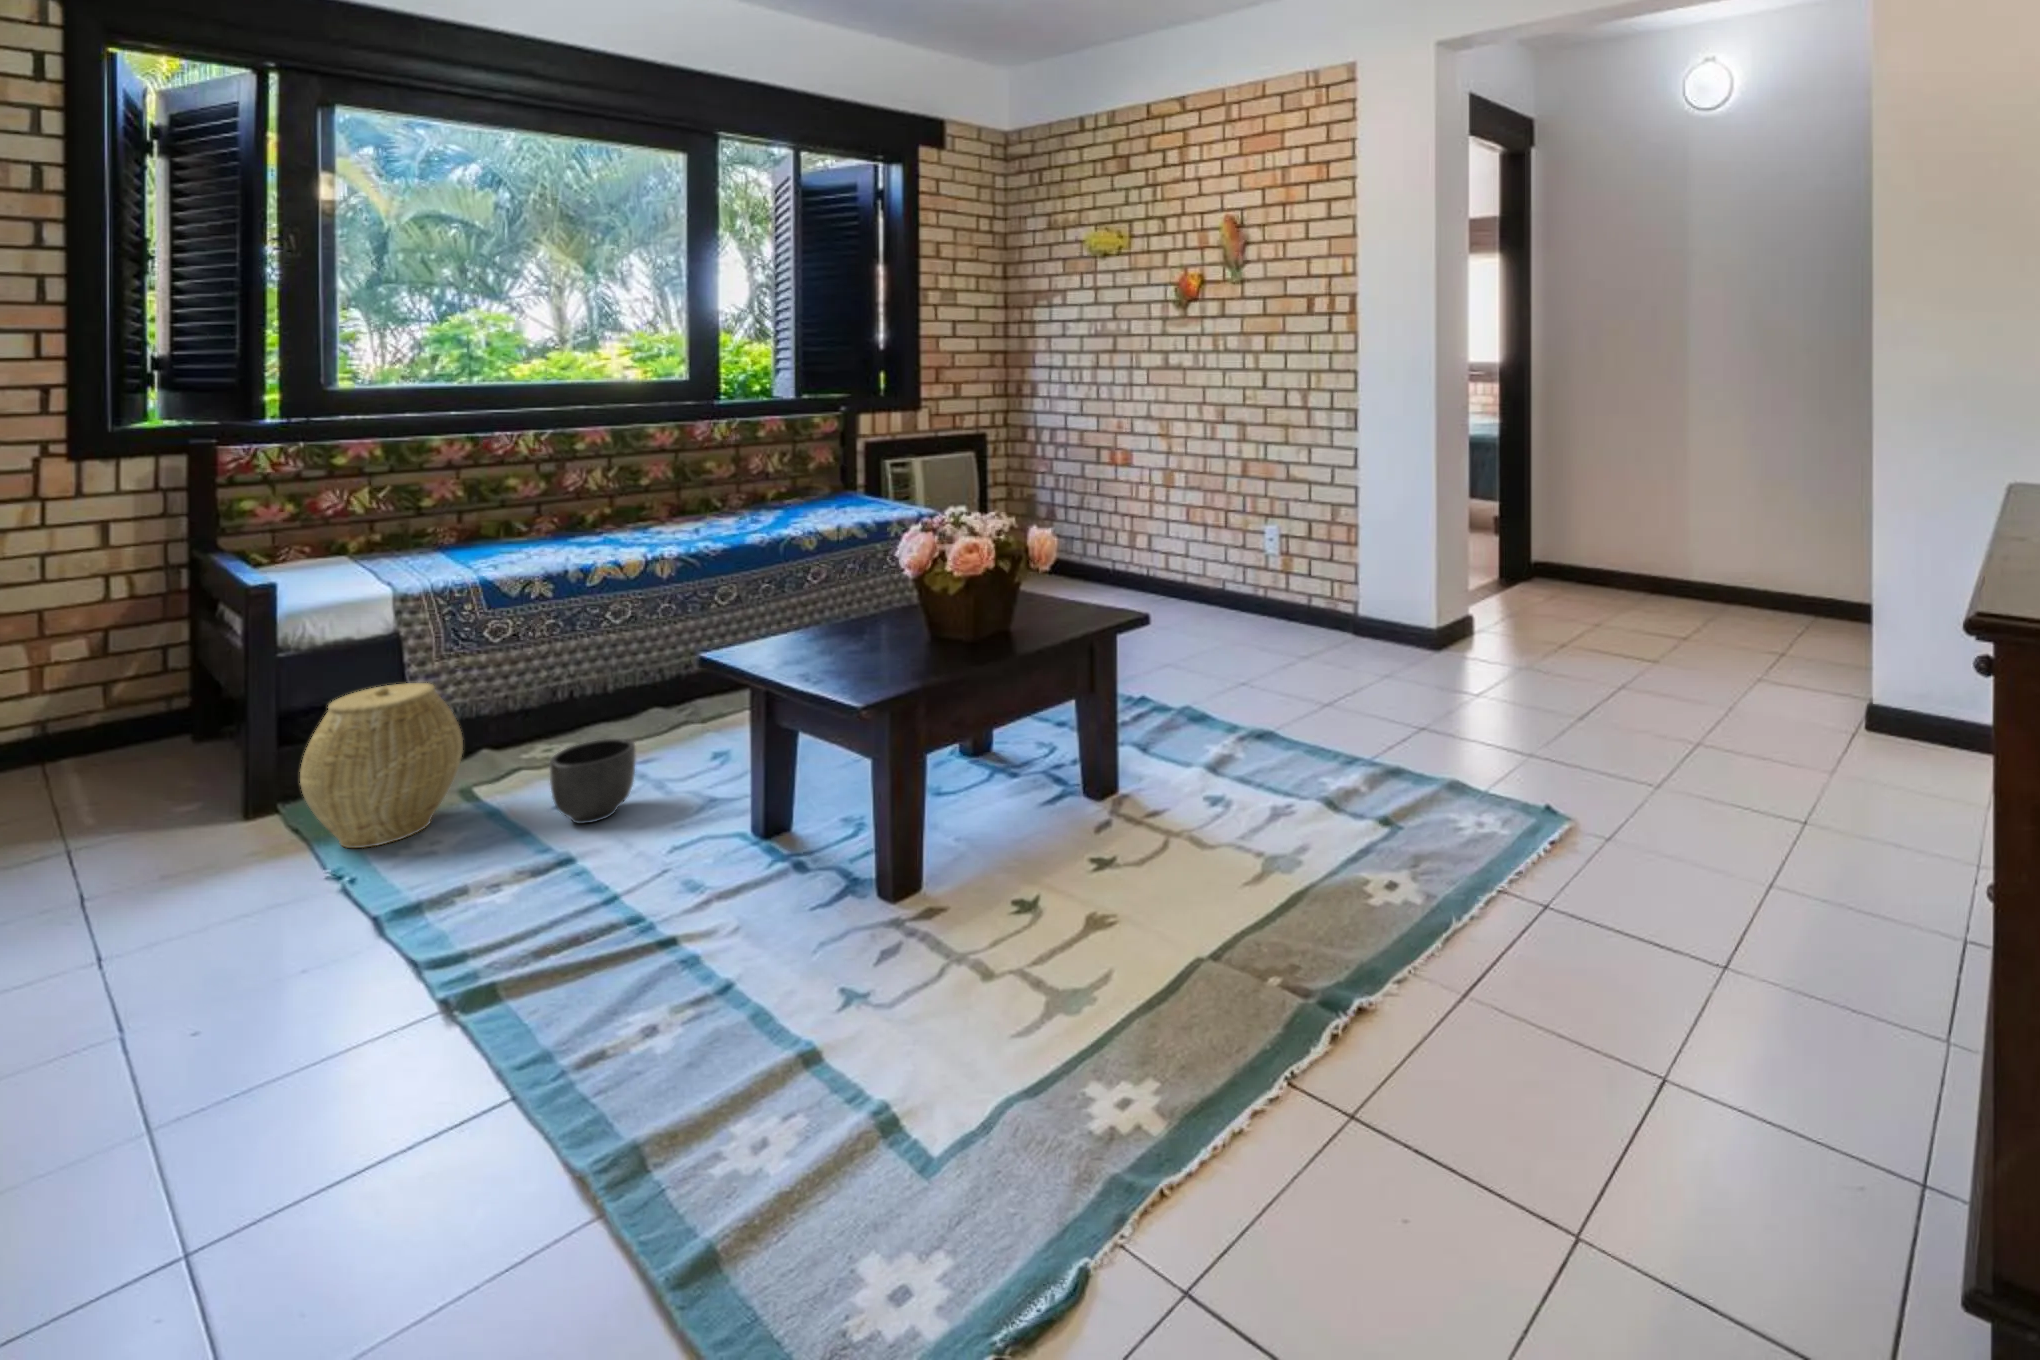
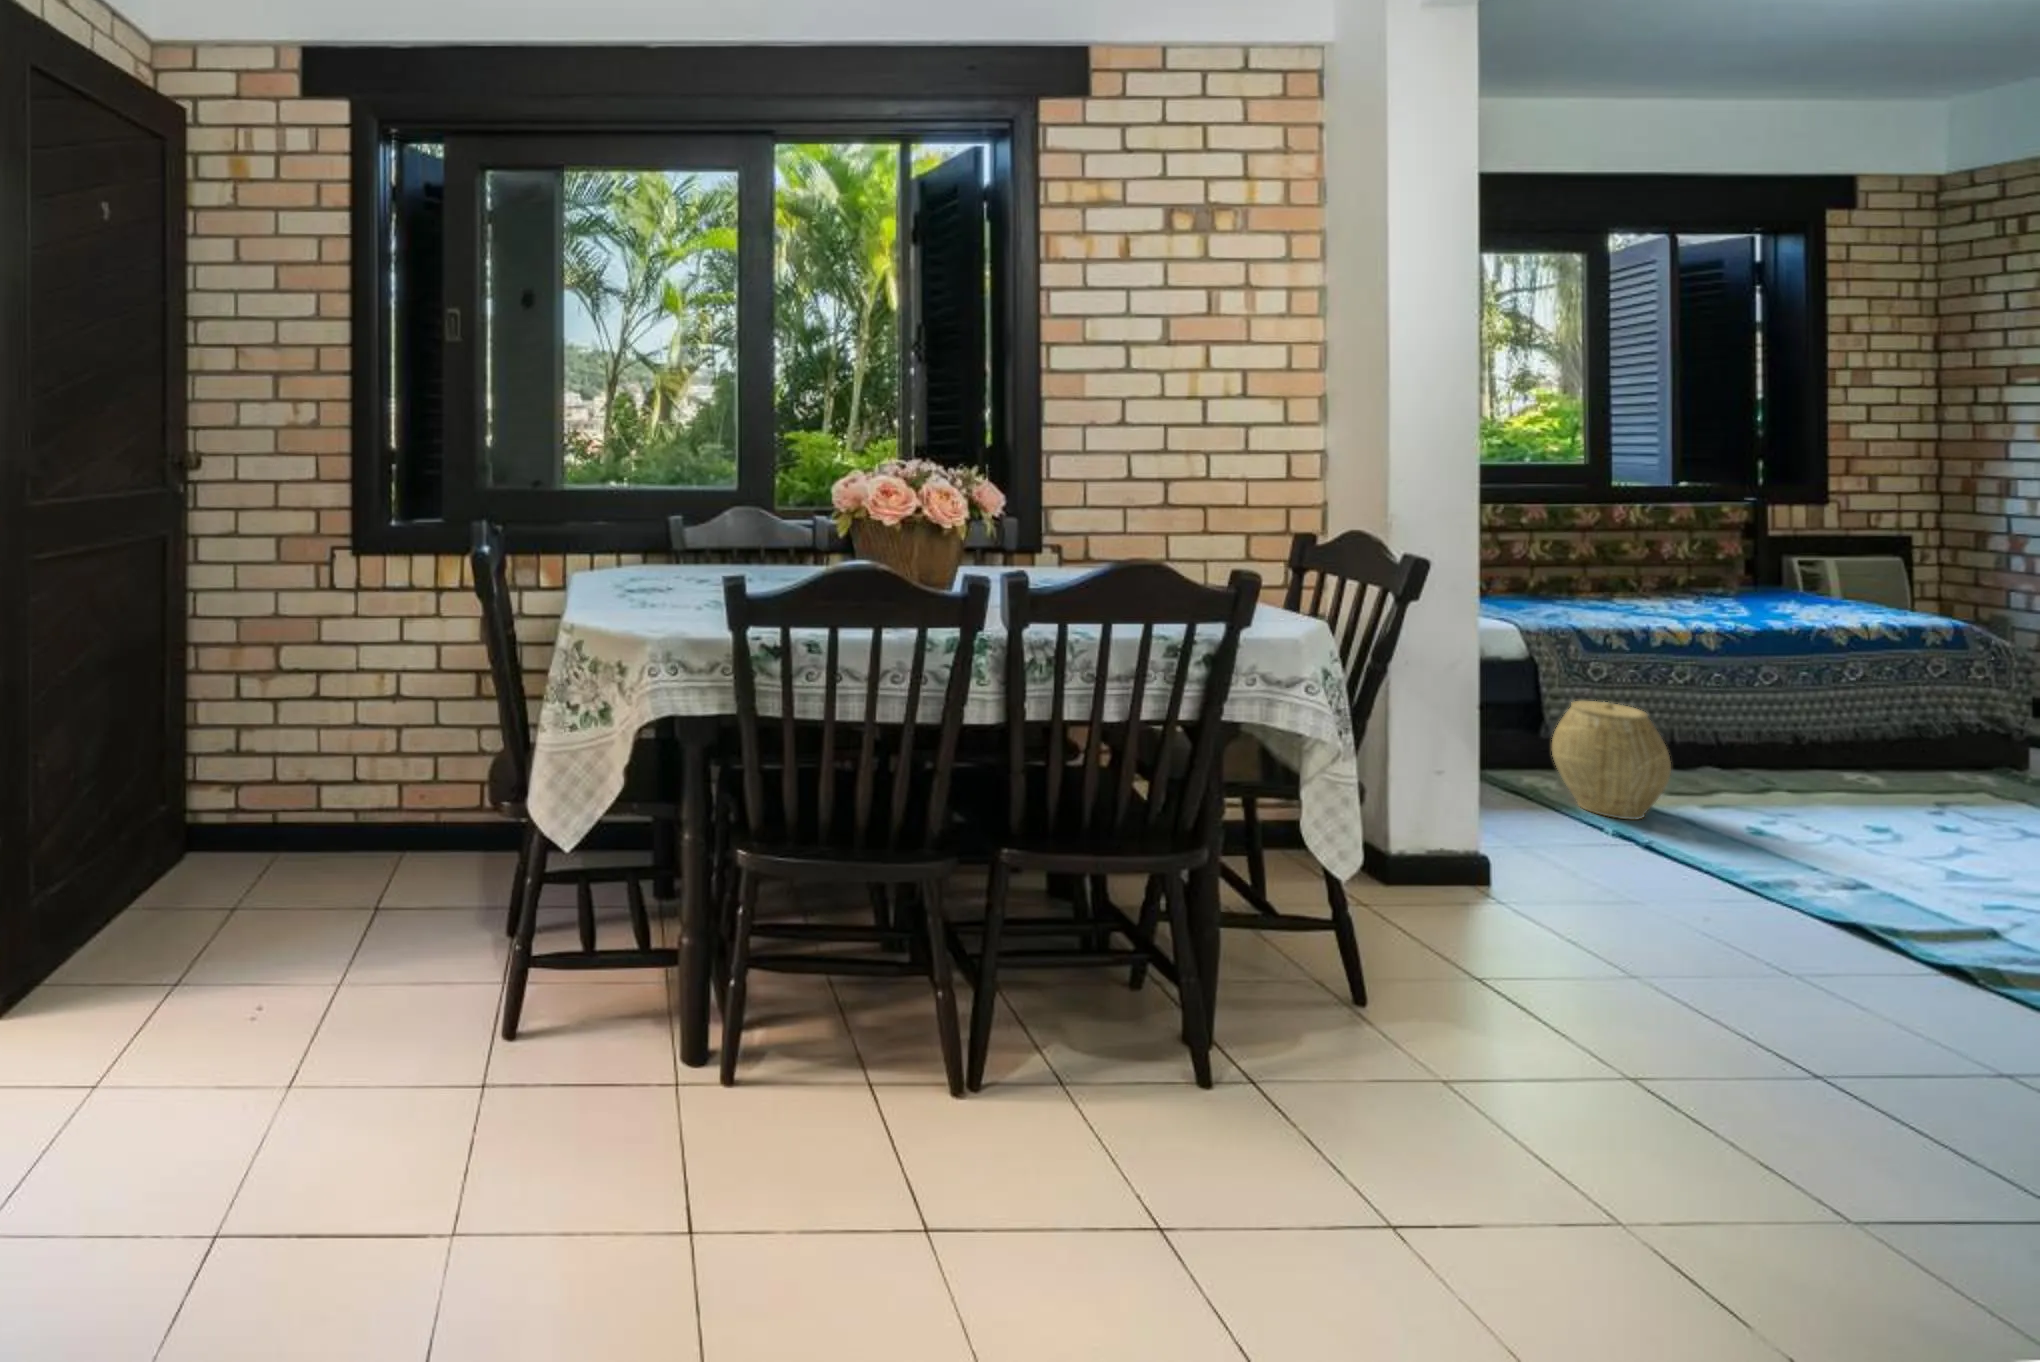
planter: present [549,739,636,823] -> none [1772,787,1858,856]

